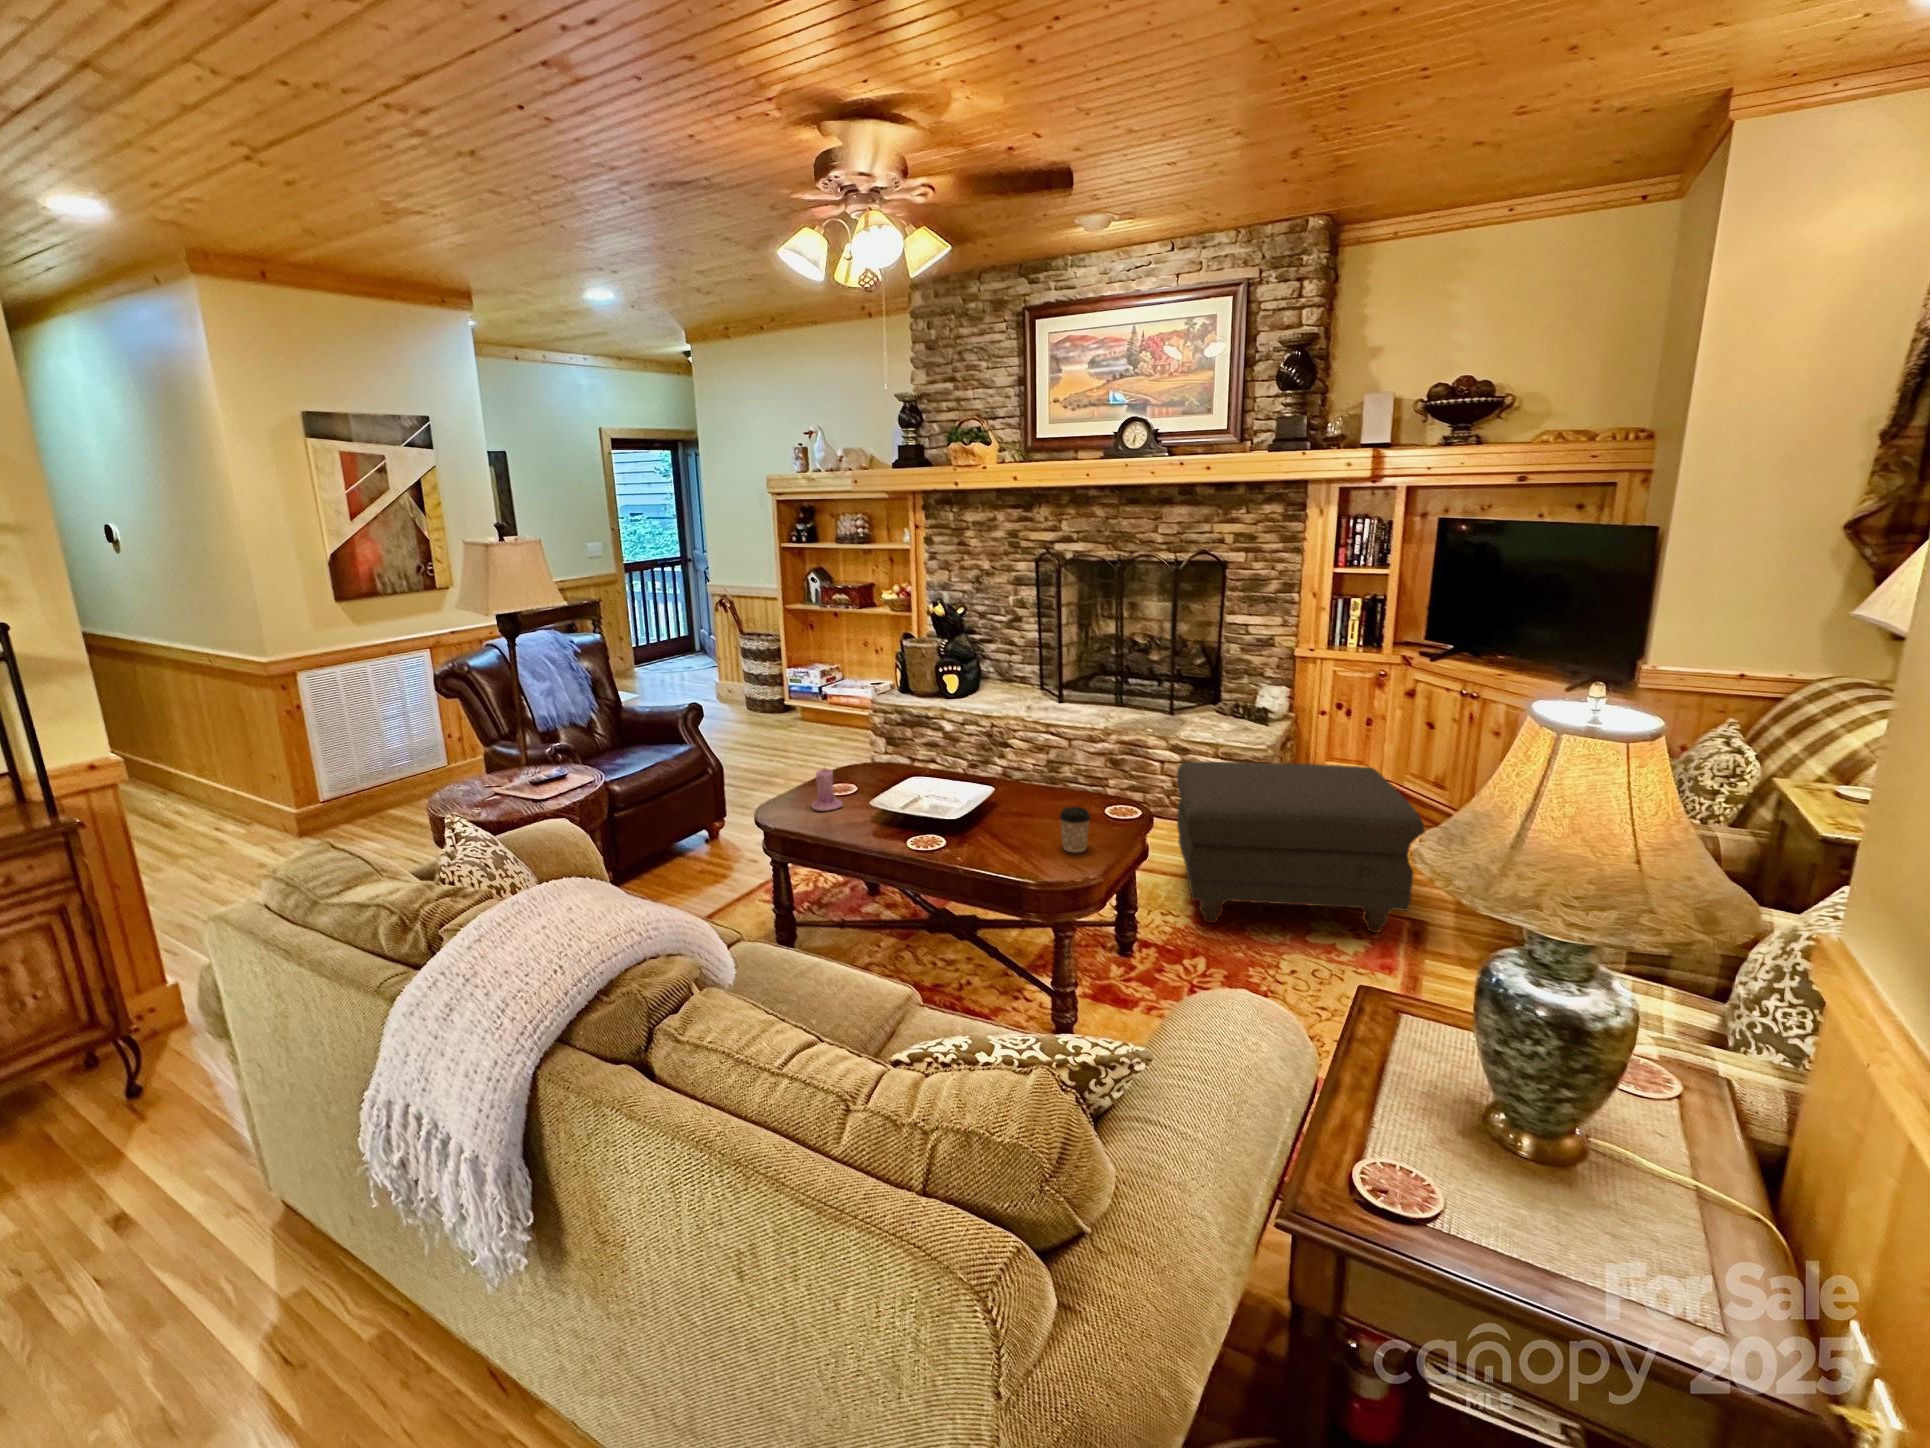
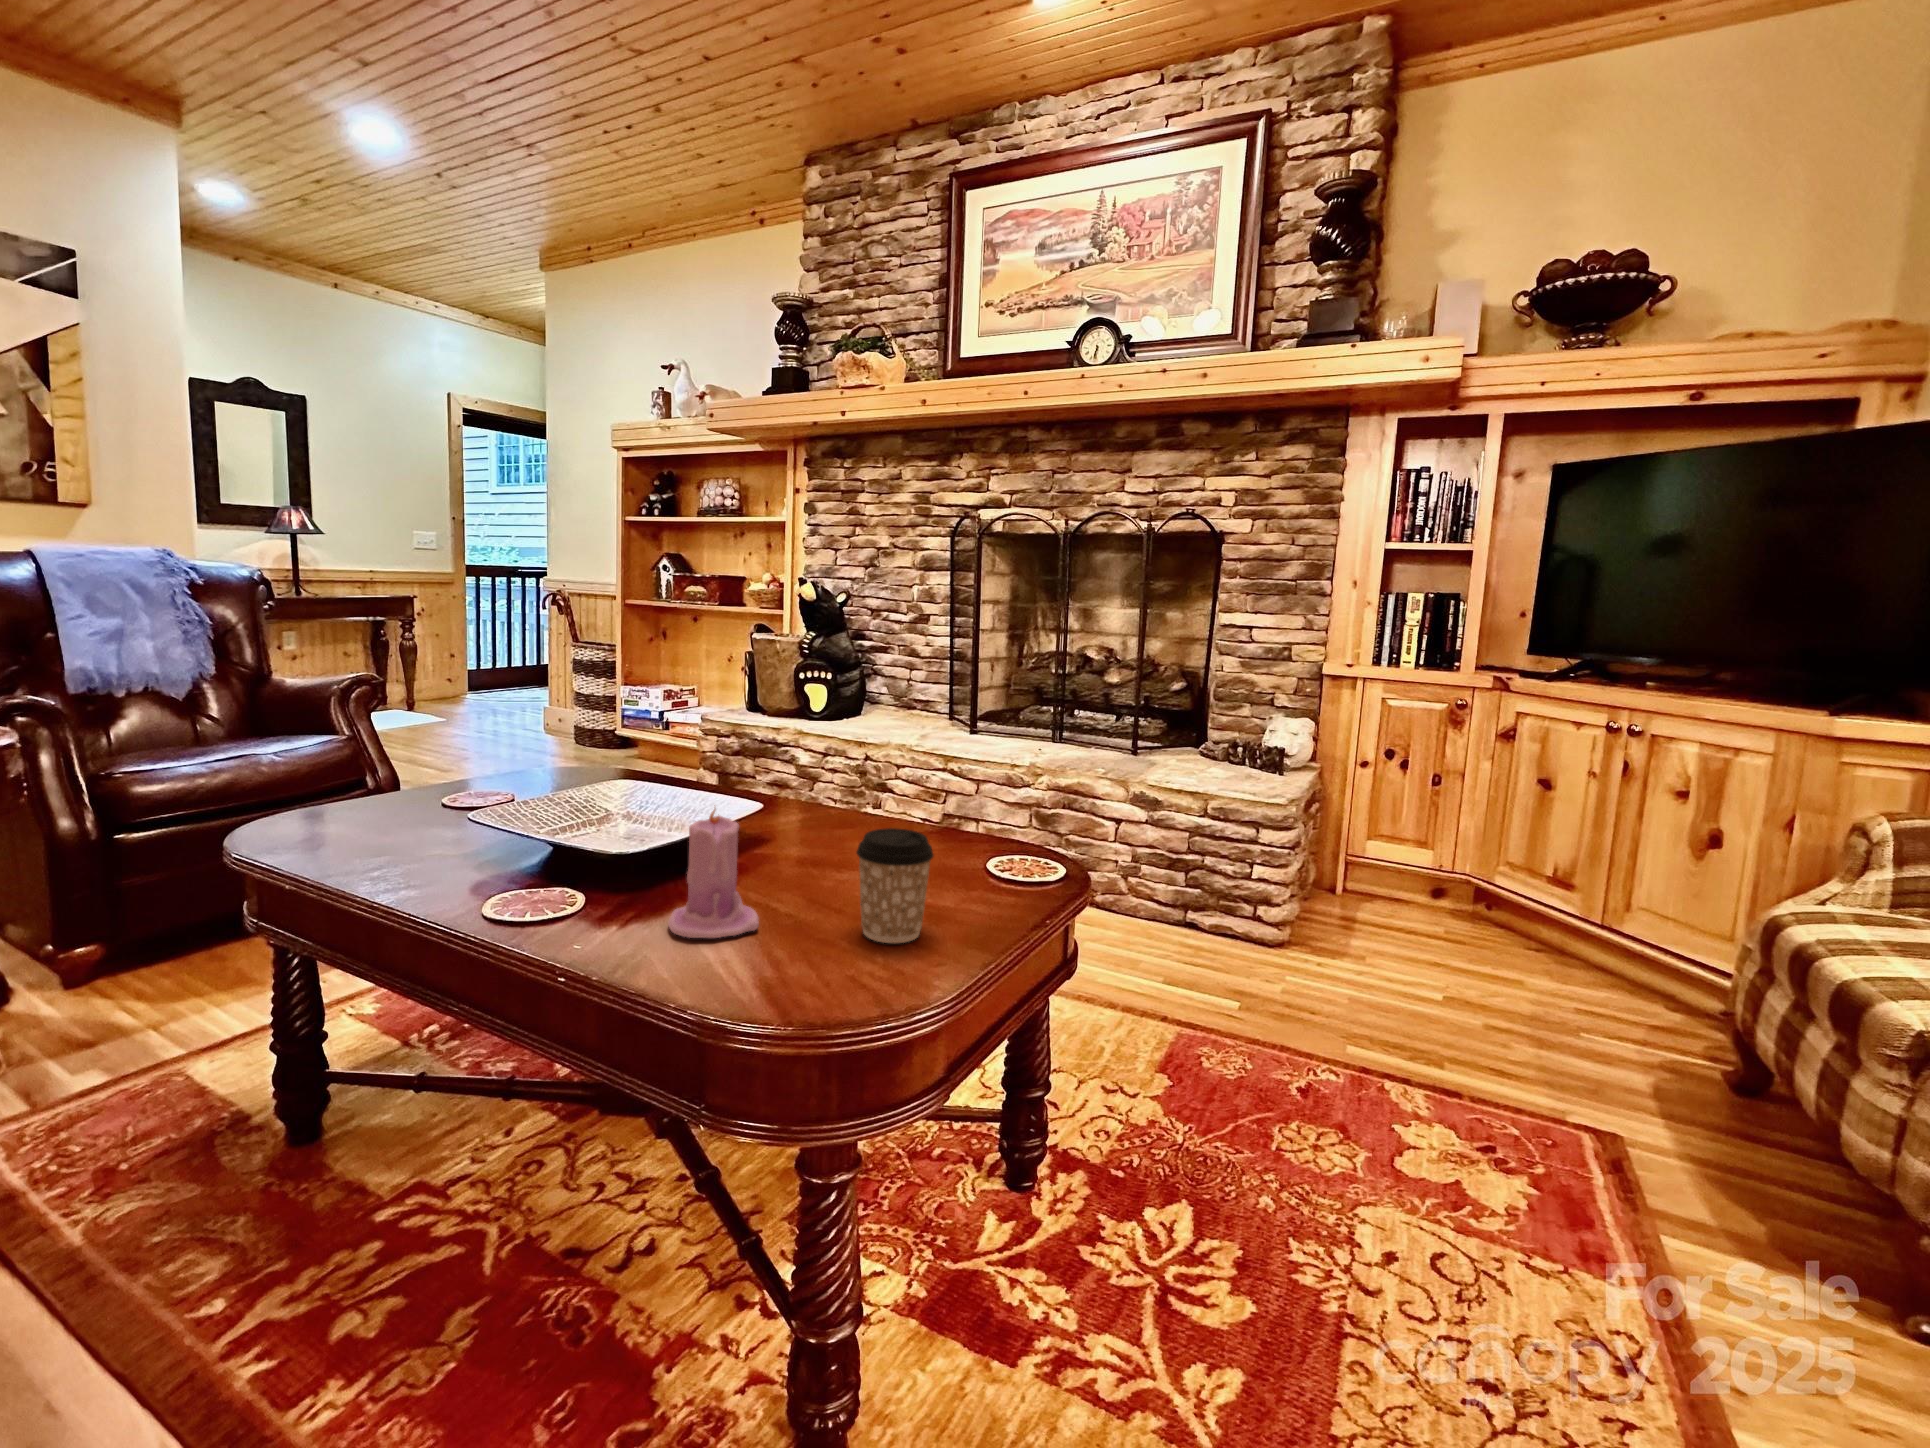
ottoman: present [1177,762,1425,933] -> none [1139,800,1668,1161]
candle: present [812,768,842,811] -> present [668,809,759,938]

